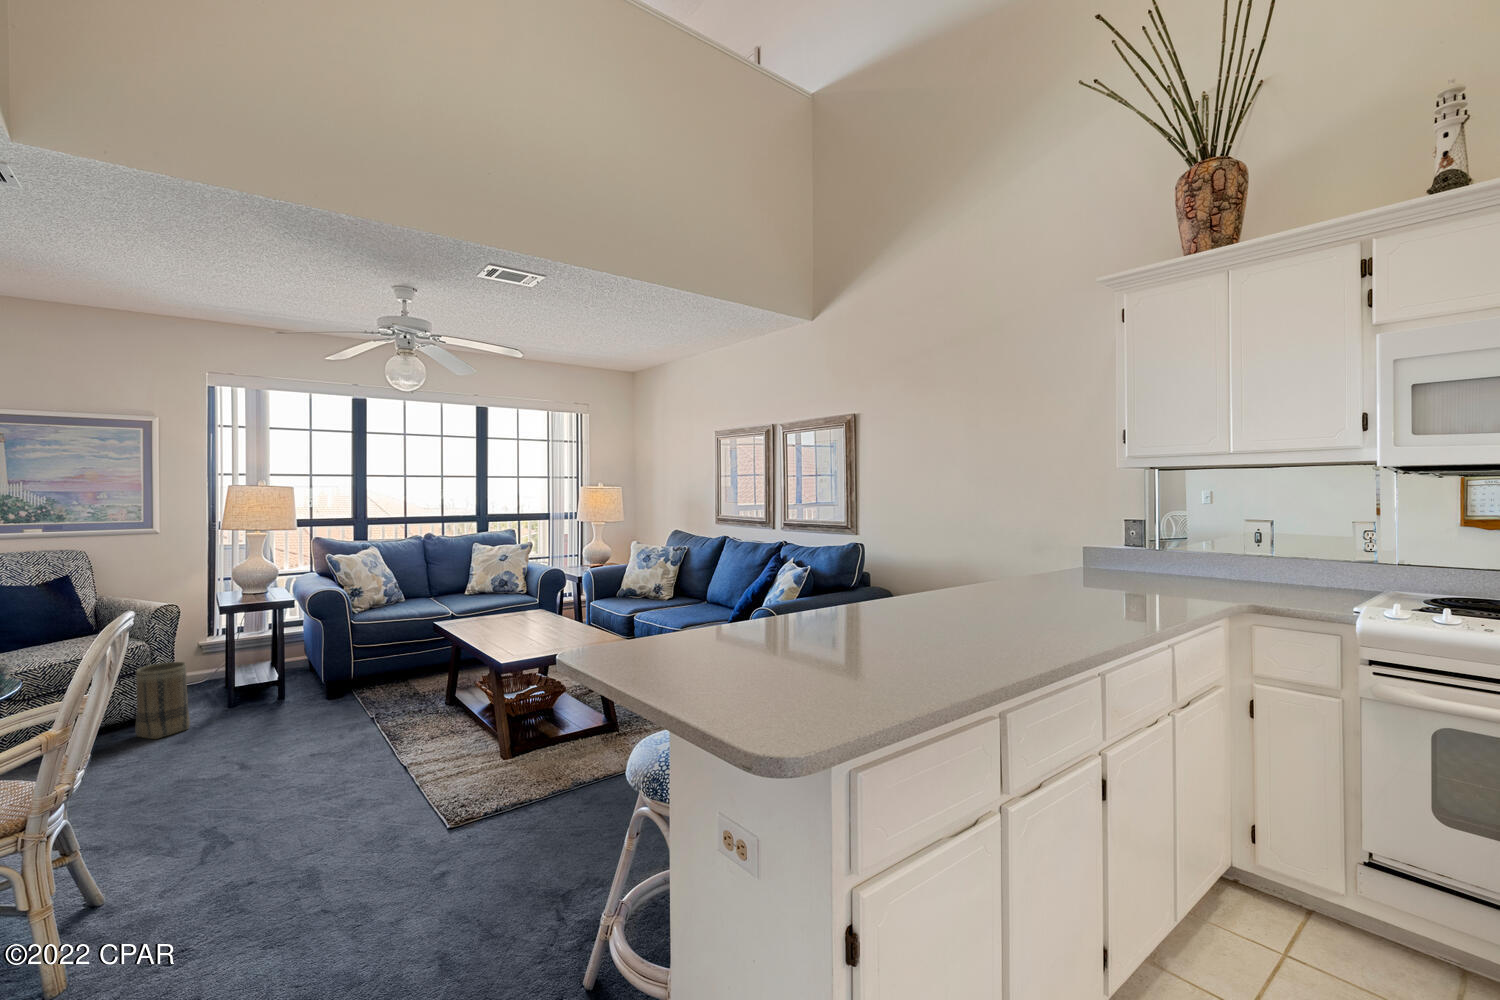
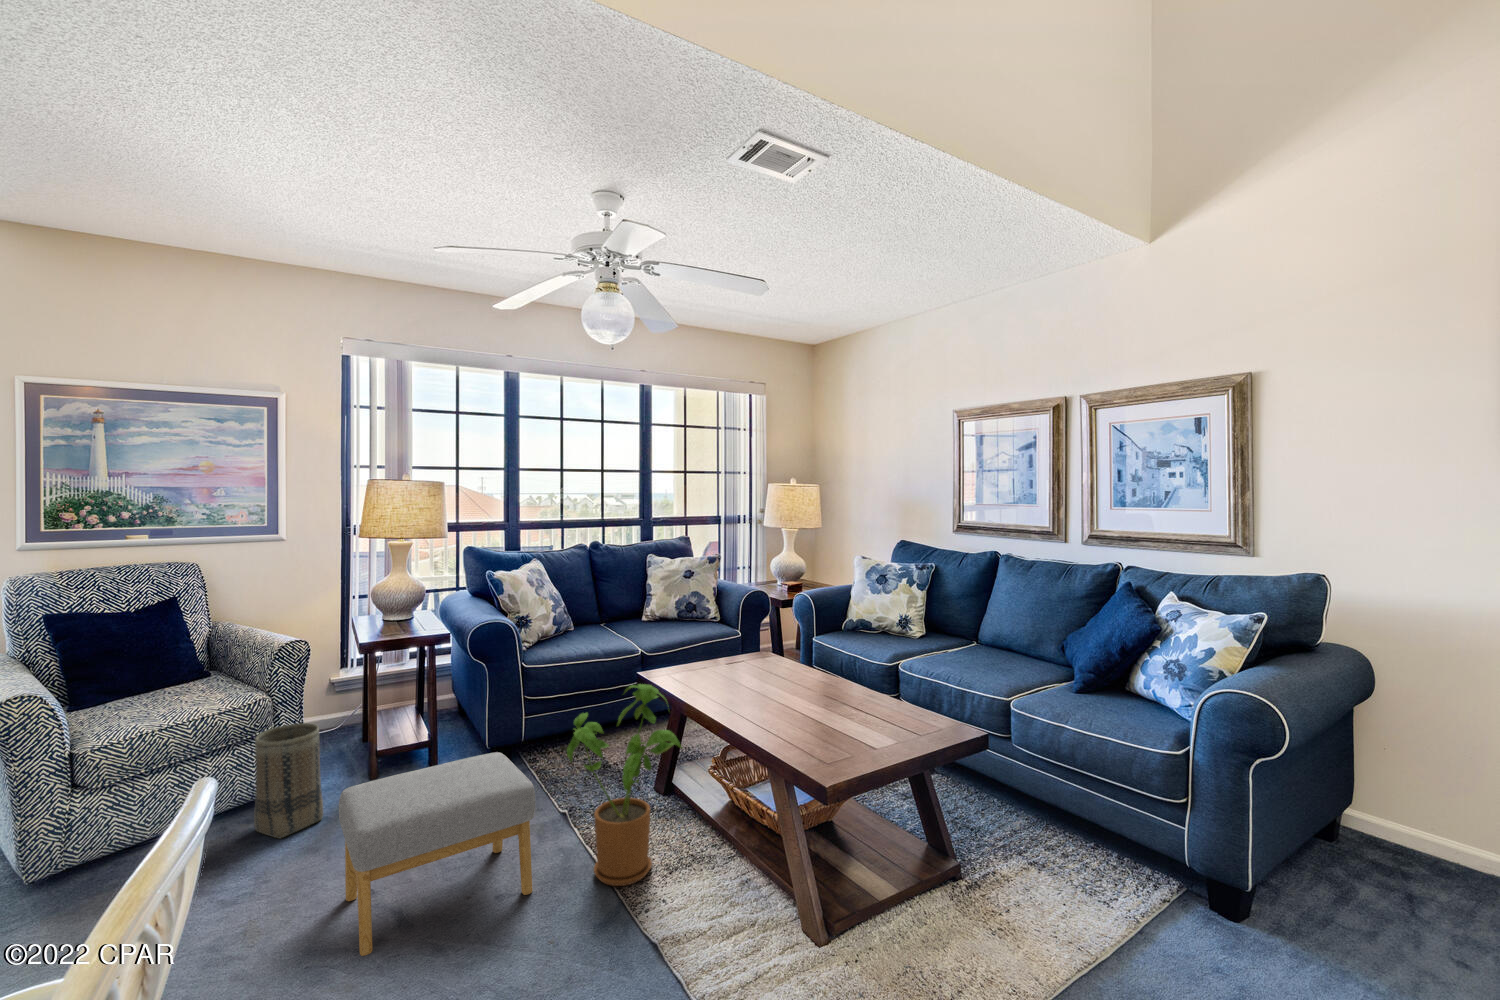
house plant: none [361,622,438,749] -> present [567,684,682,886]
footstool: none [198,671,337,785] -> present [339,752,535,956]

